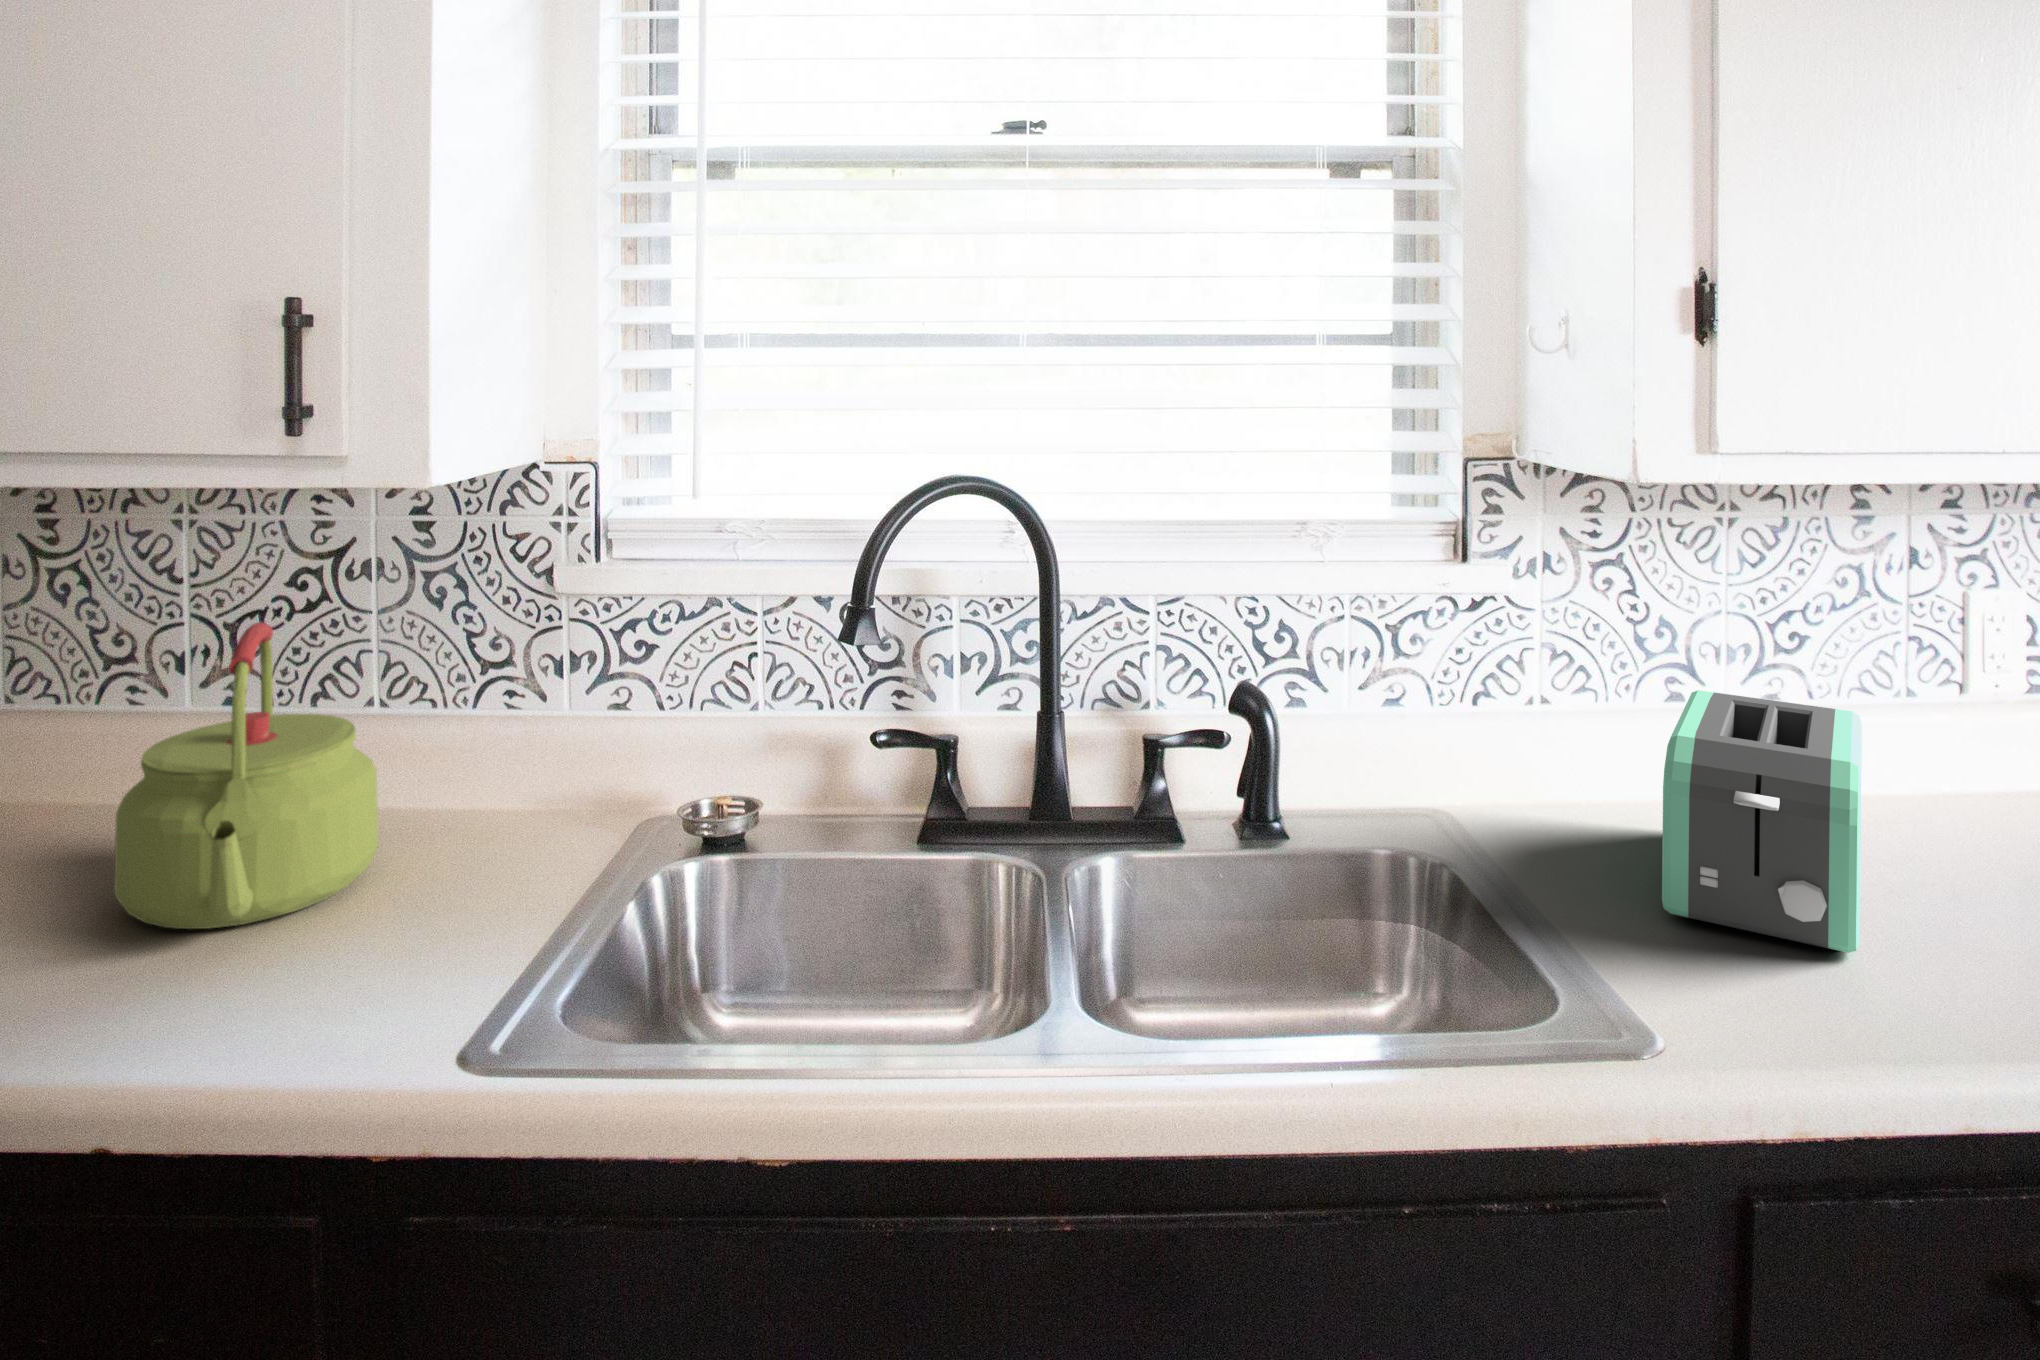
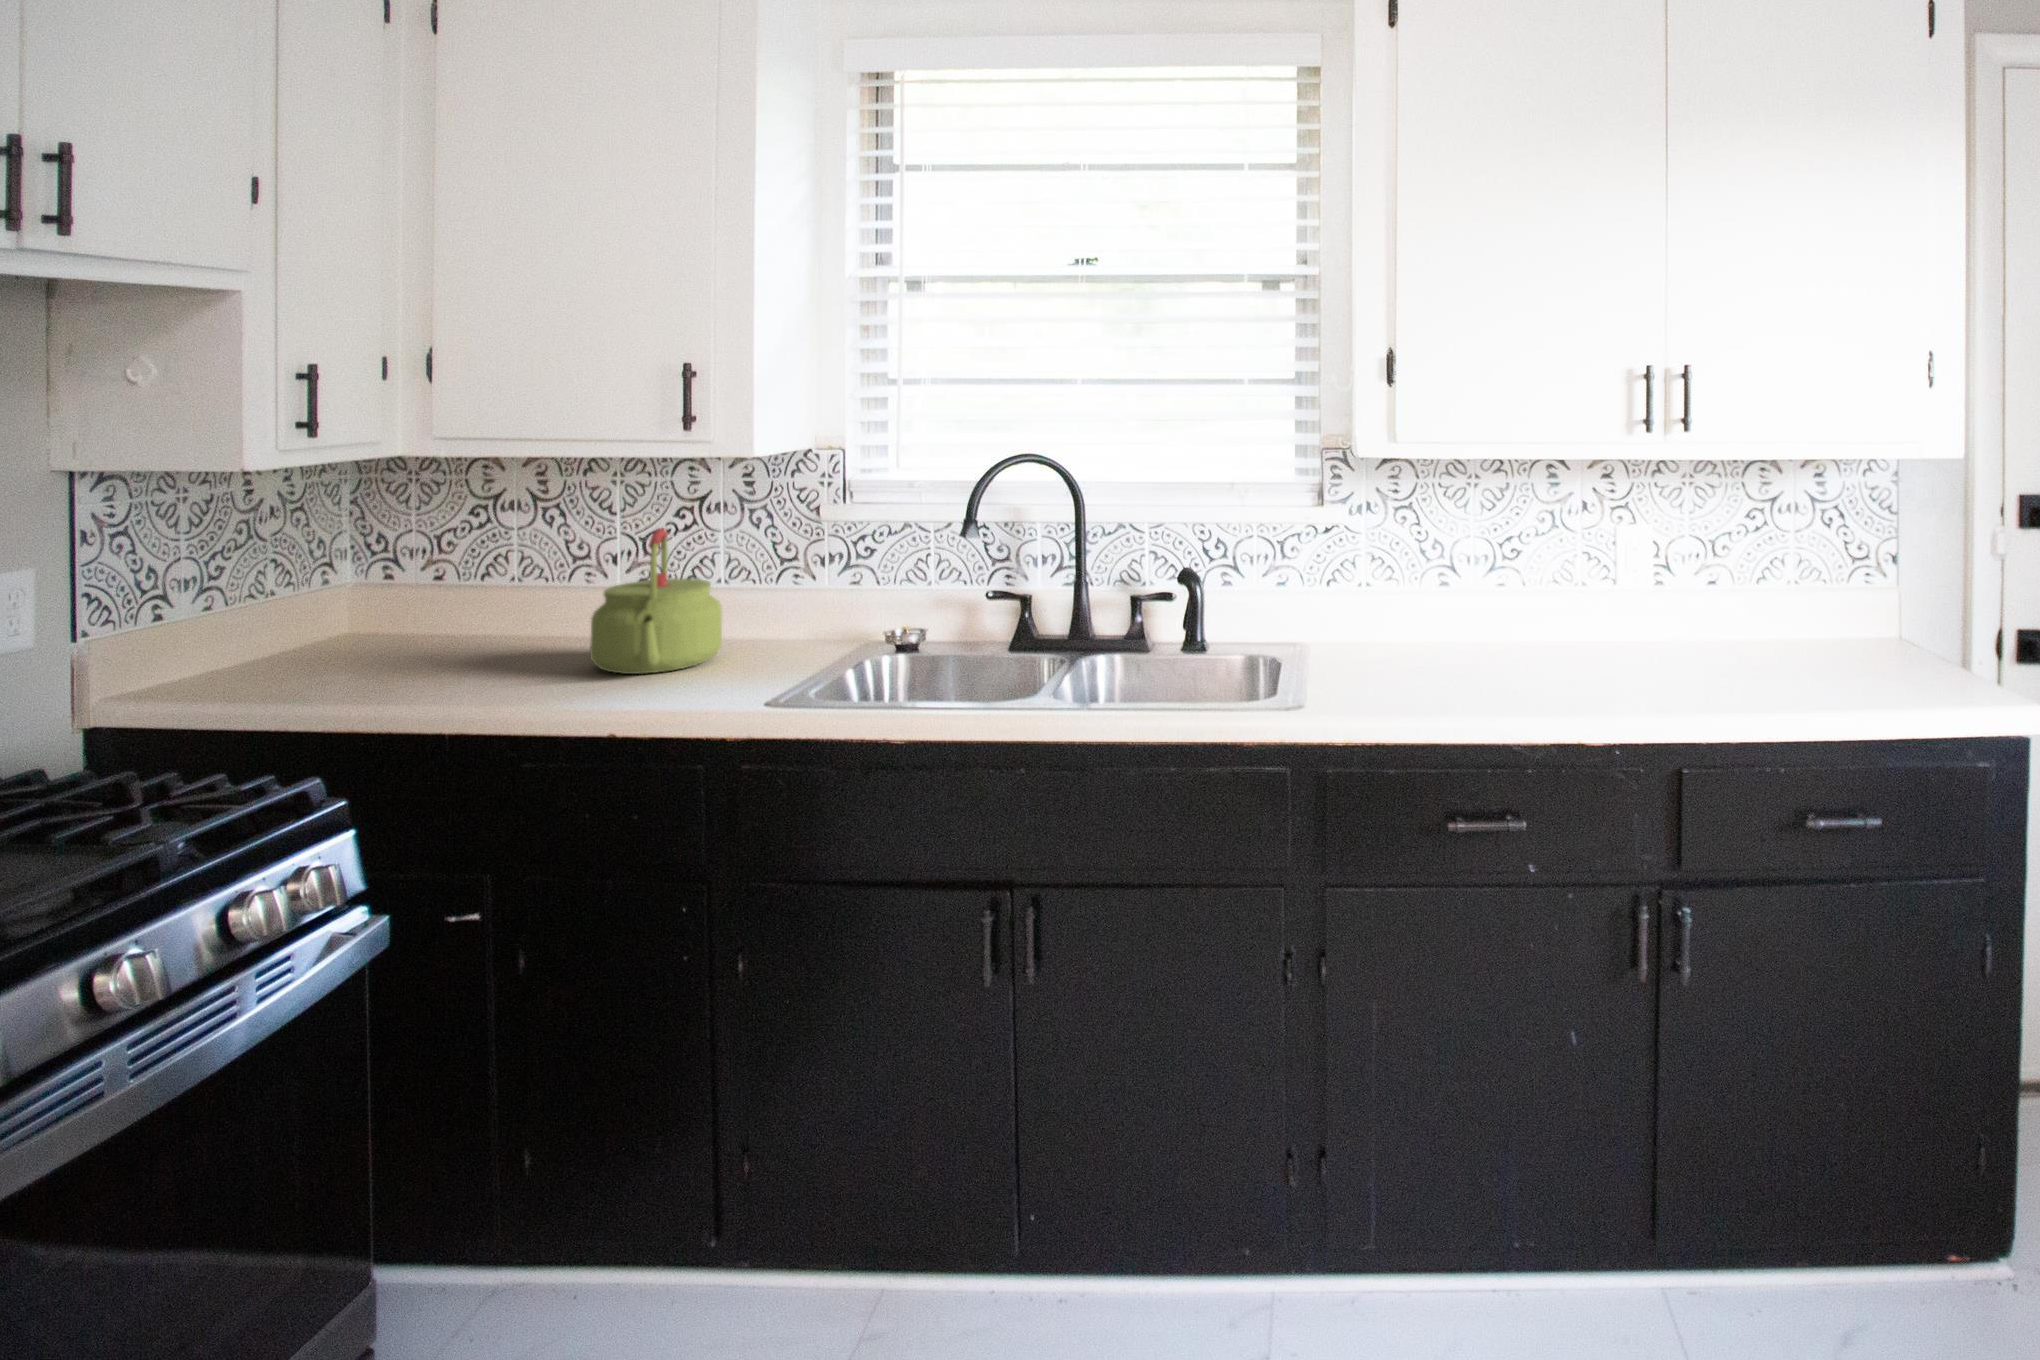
toaster: present [1662,690,1862,953] -> none [1366,571,1503,685]

